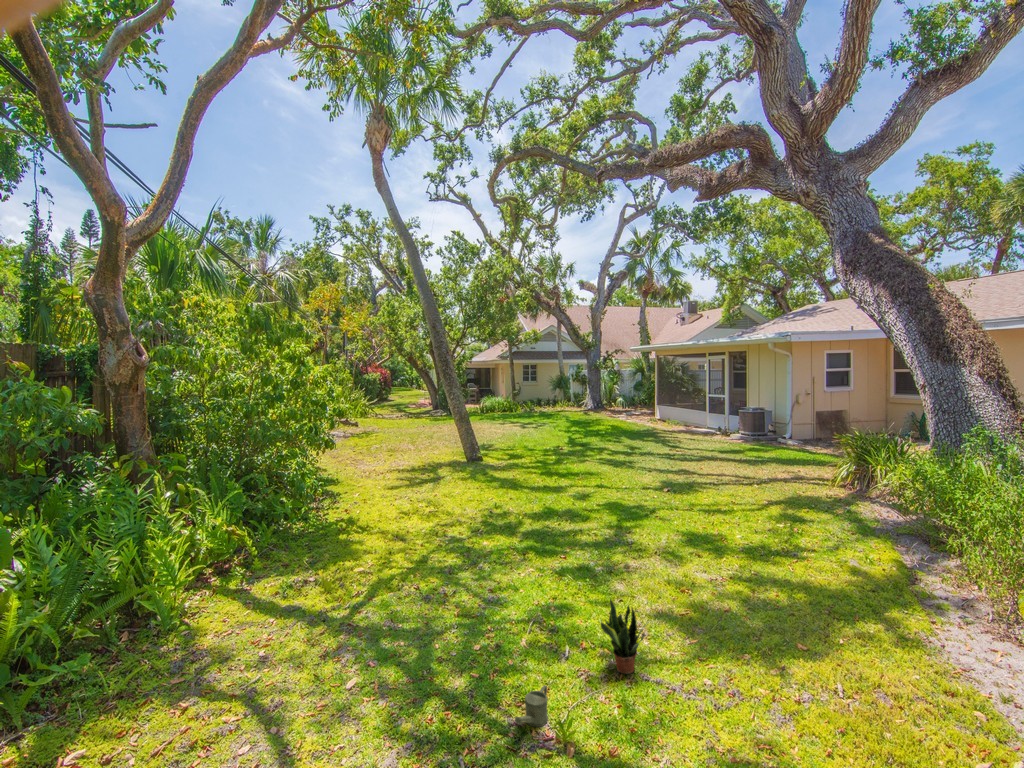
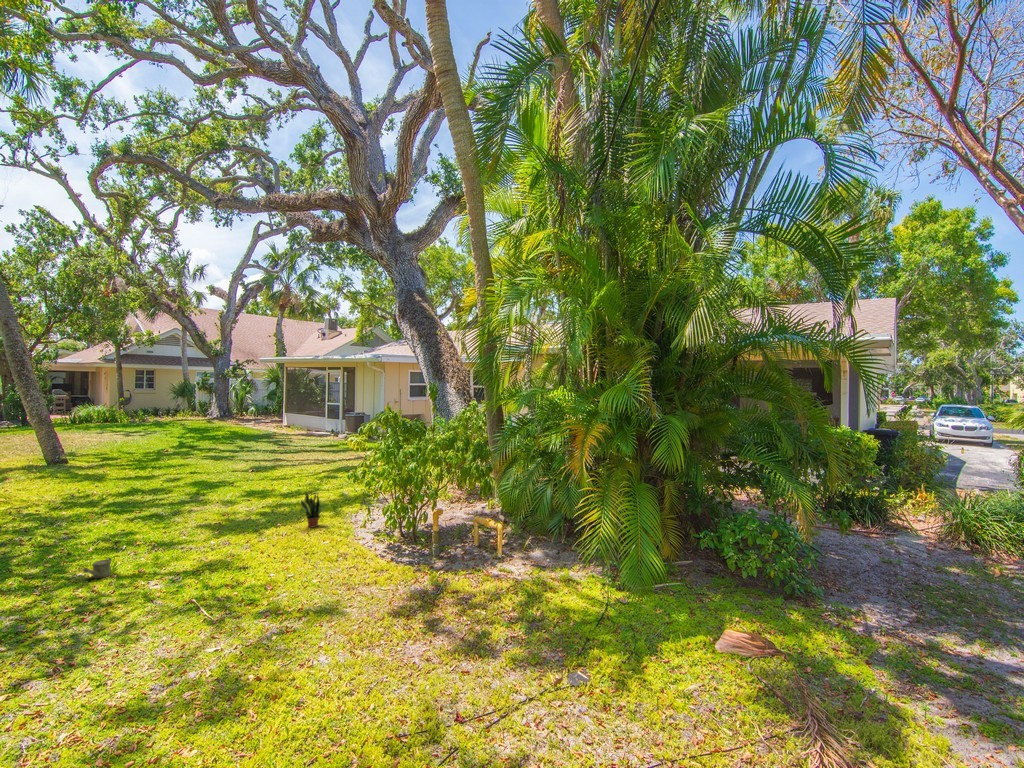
potted plant: present [601,600,646,674] -> present [301,492,324,527]

